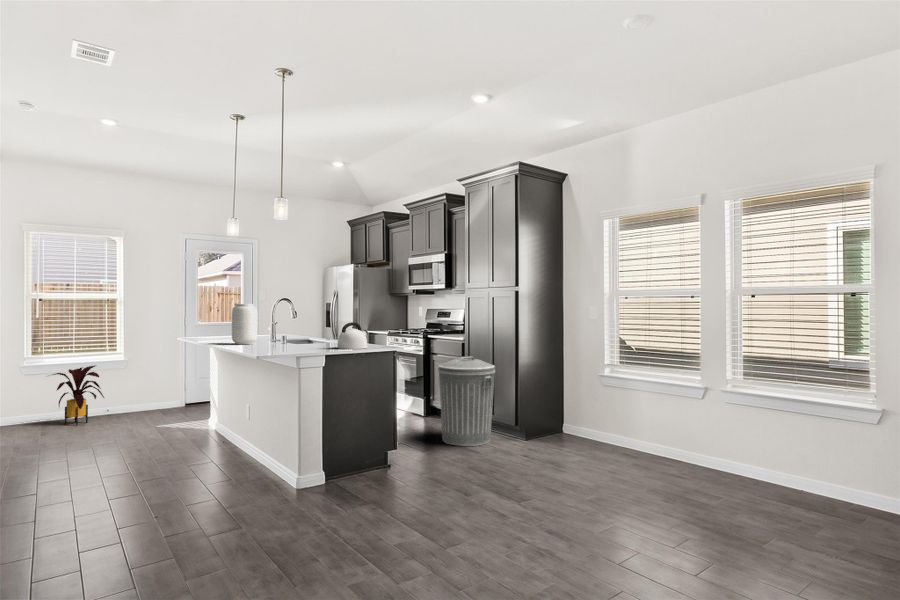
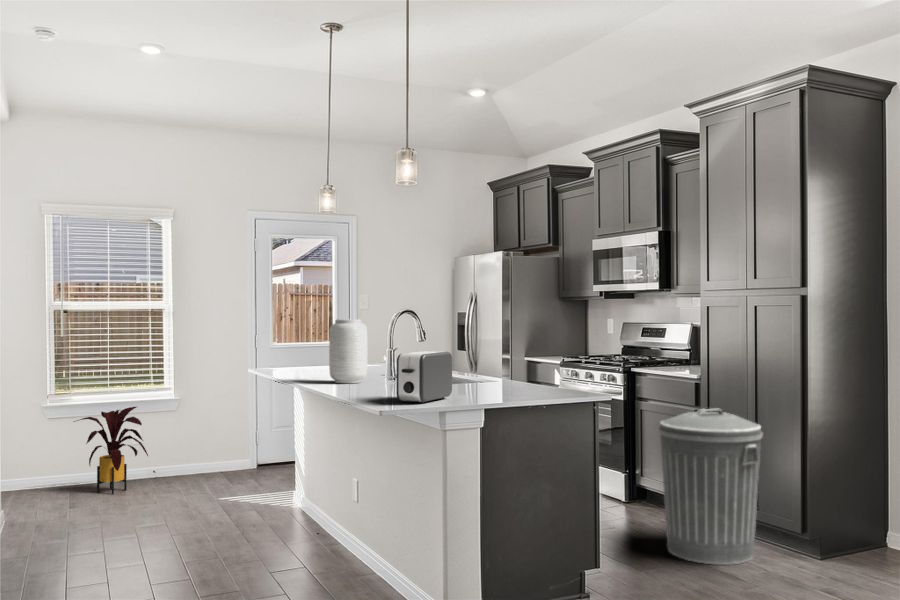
toaster: none [271,322,308,353] -> present [397,351,452,403]
kettle: present [337,322,368,349] -> none [497,351,547,396]

